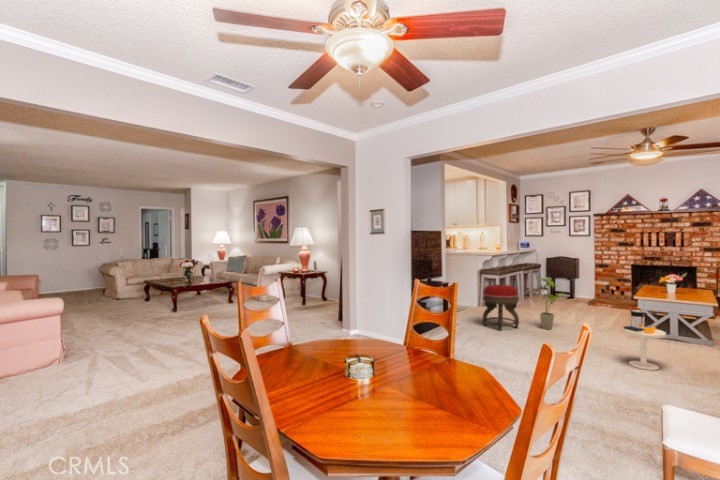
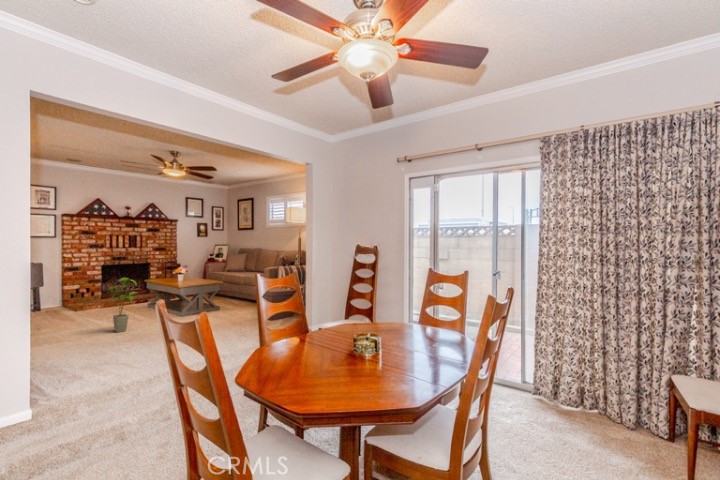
footstool: present [483,284,519,330] -> none [54,292,104,348]
side table: present [622,310,666,370] -> none [221,289,247,329]

